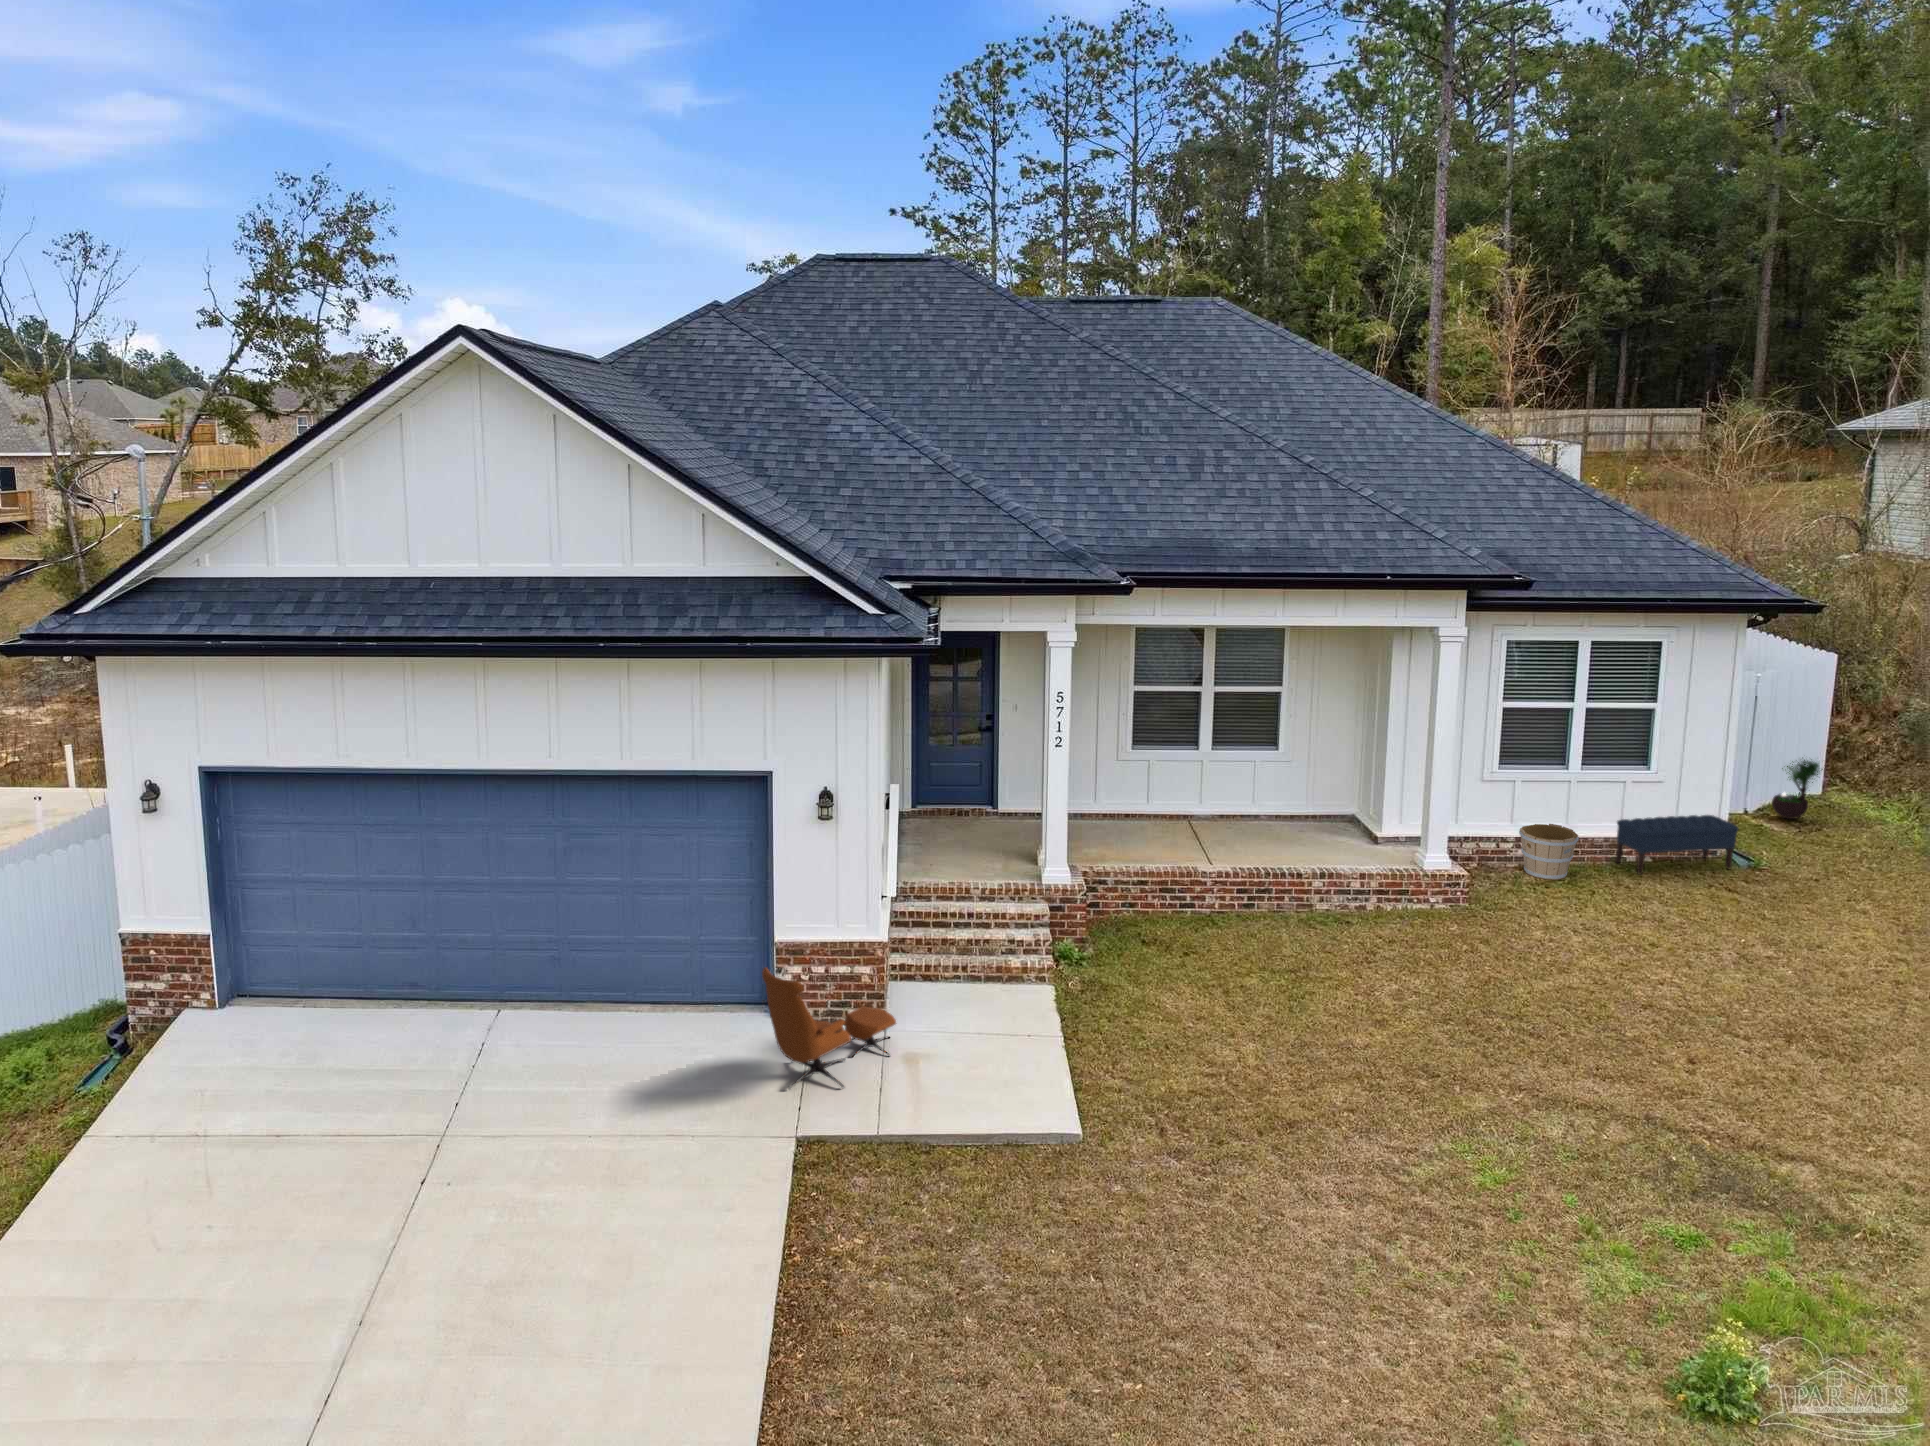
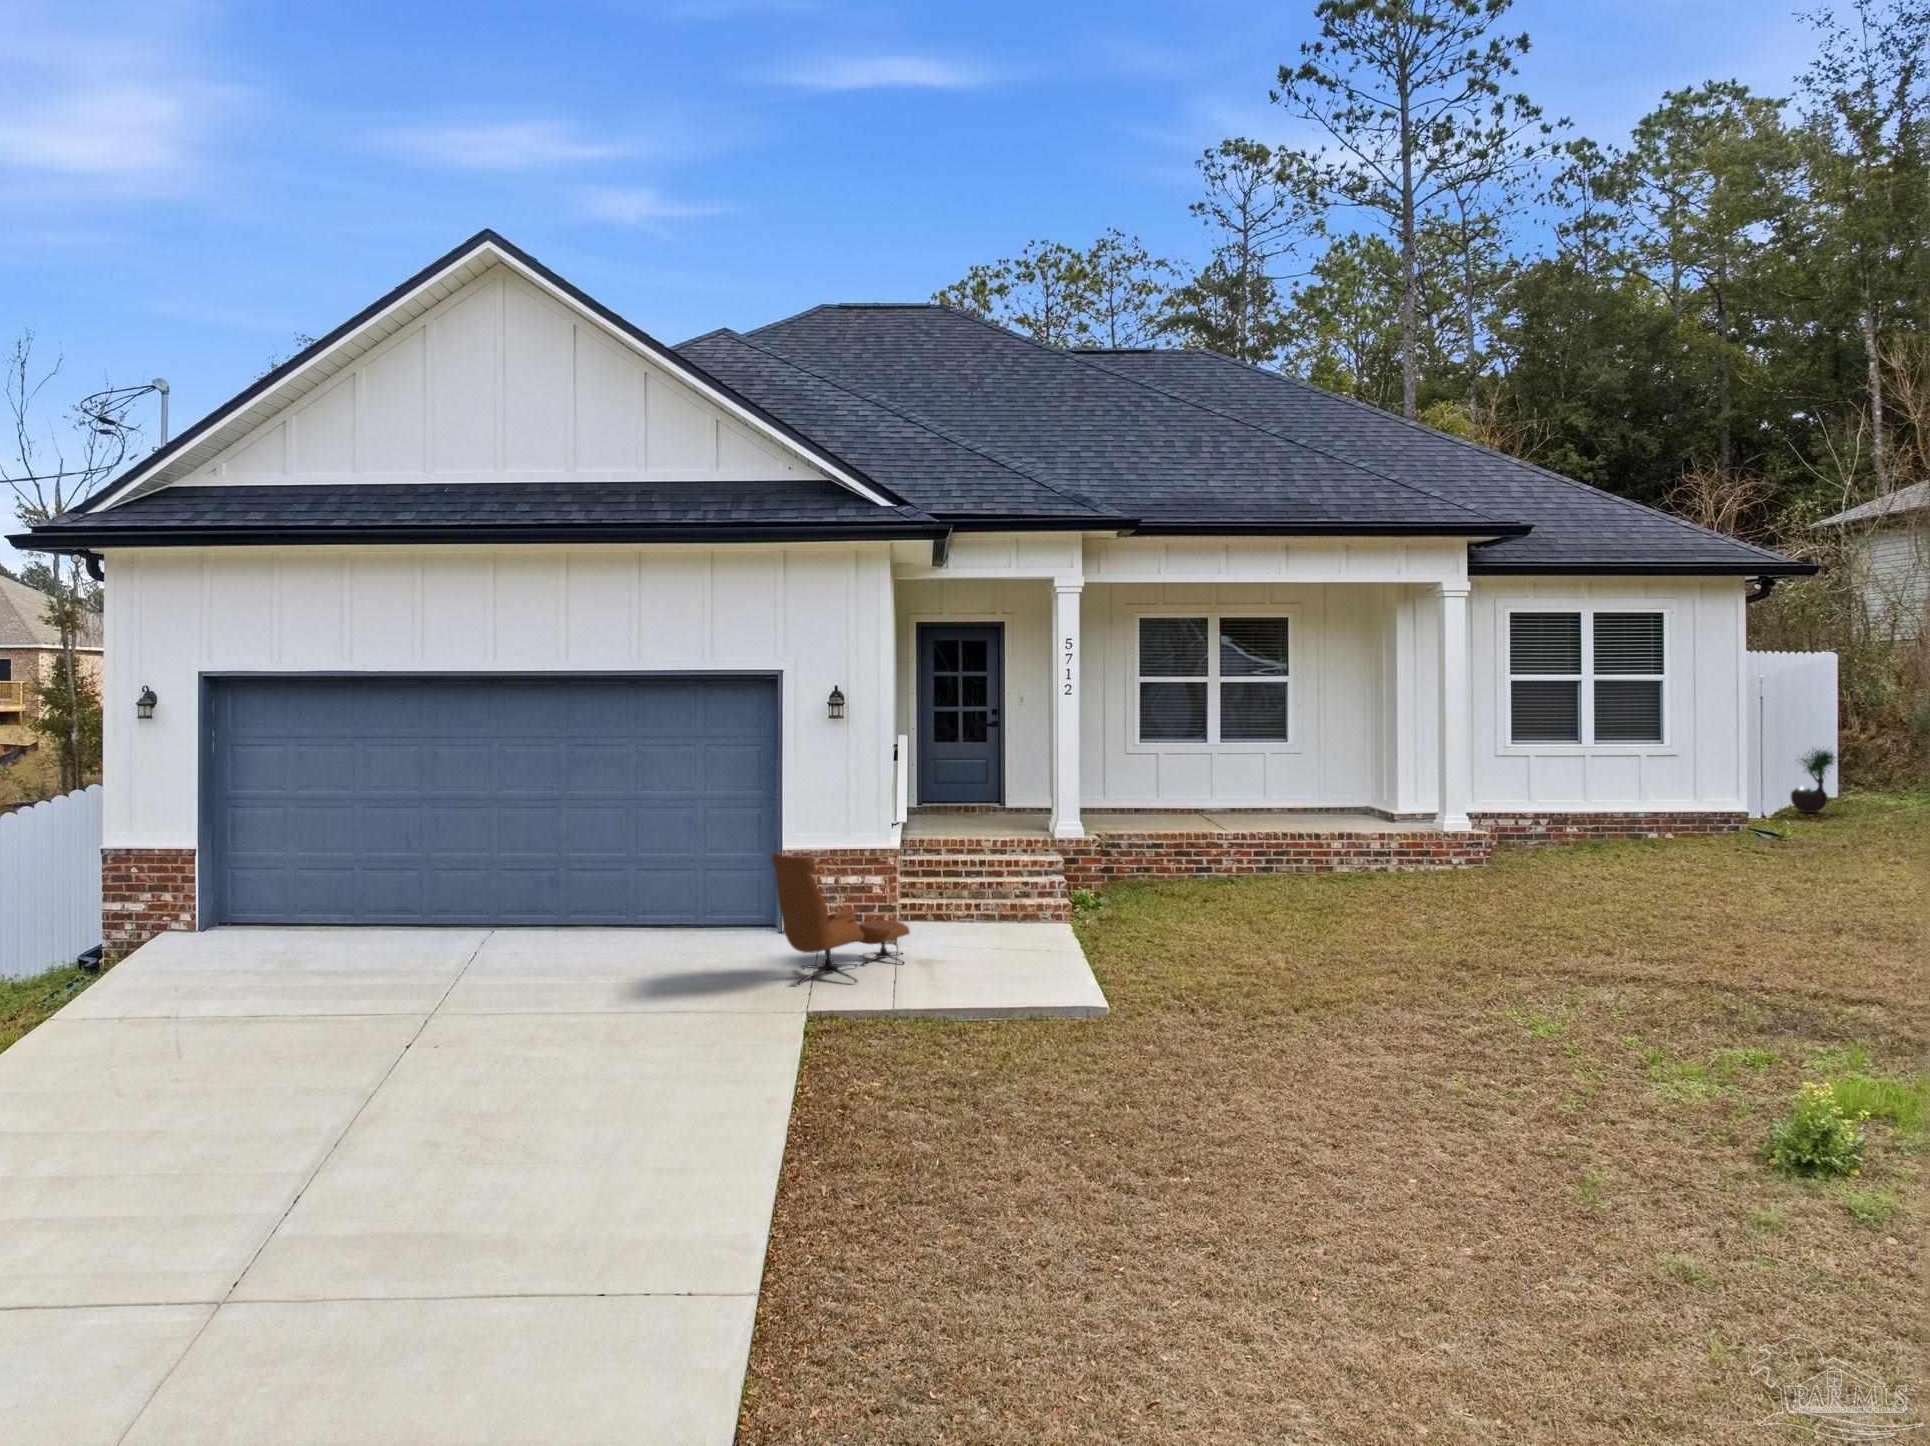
bench: present [1615,815,1738,874] -> none [1636,790,1760,846]
wooden bucket: present [1519,824,1579,880] -> none [1537,799,1599,851]

